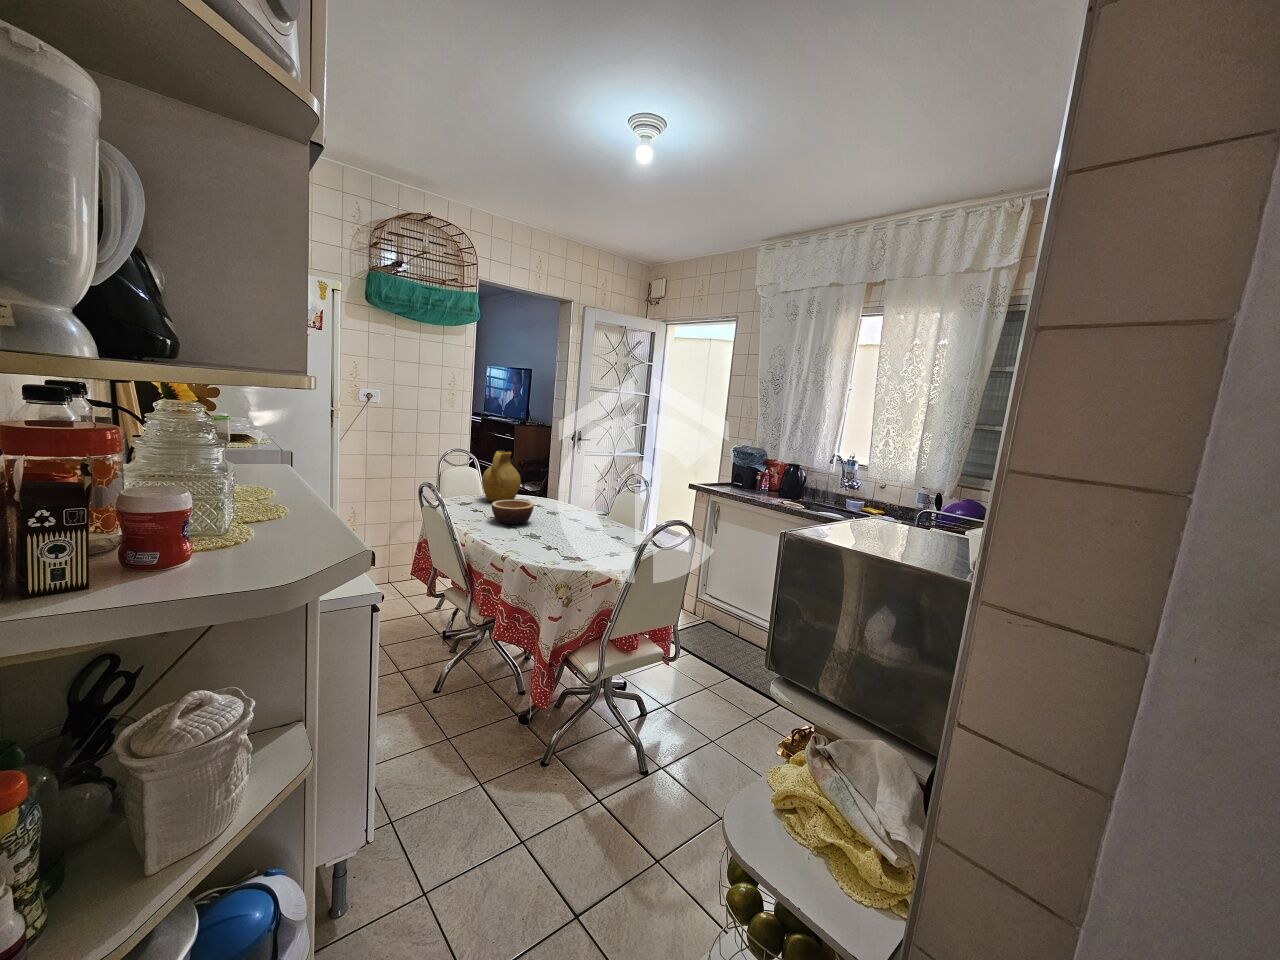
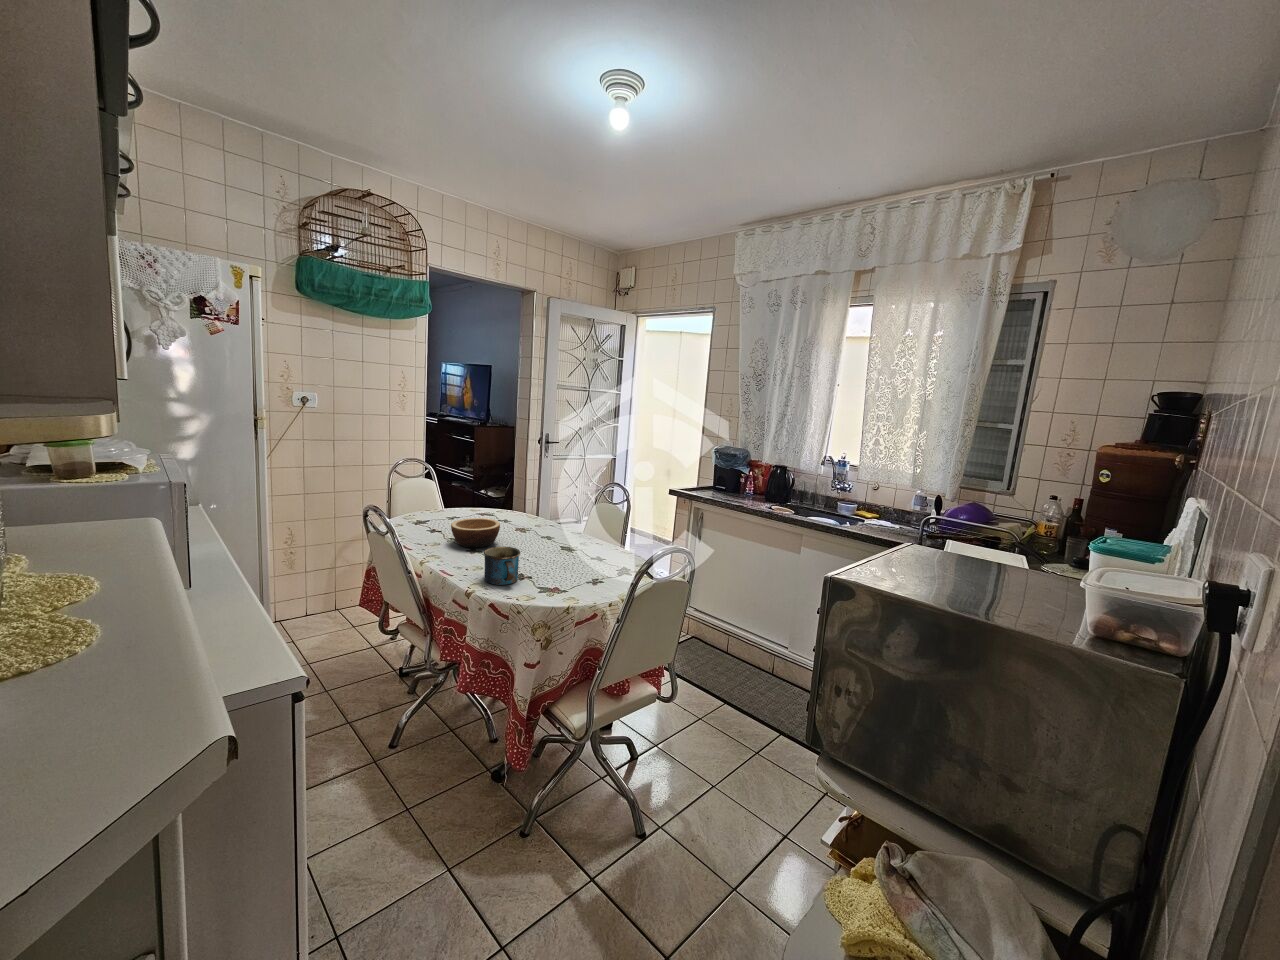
pitcher: present [482,451,521,502] -> none [439,461,483,521]
mug: none [518,521,549,553] -> present [484,547,520,585]

